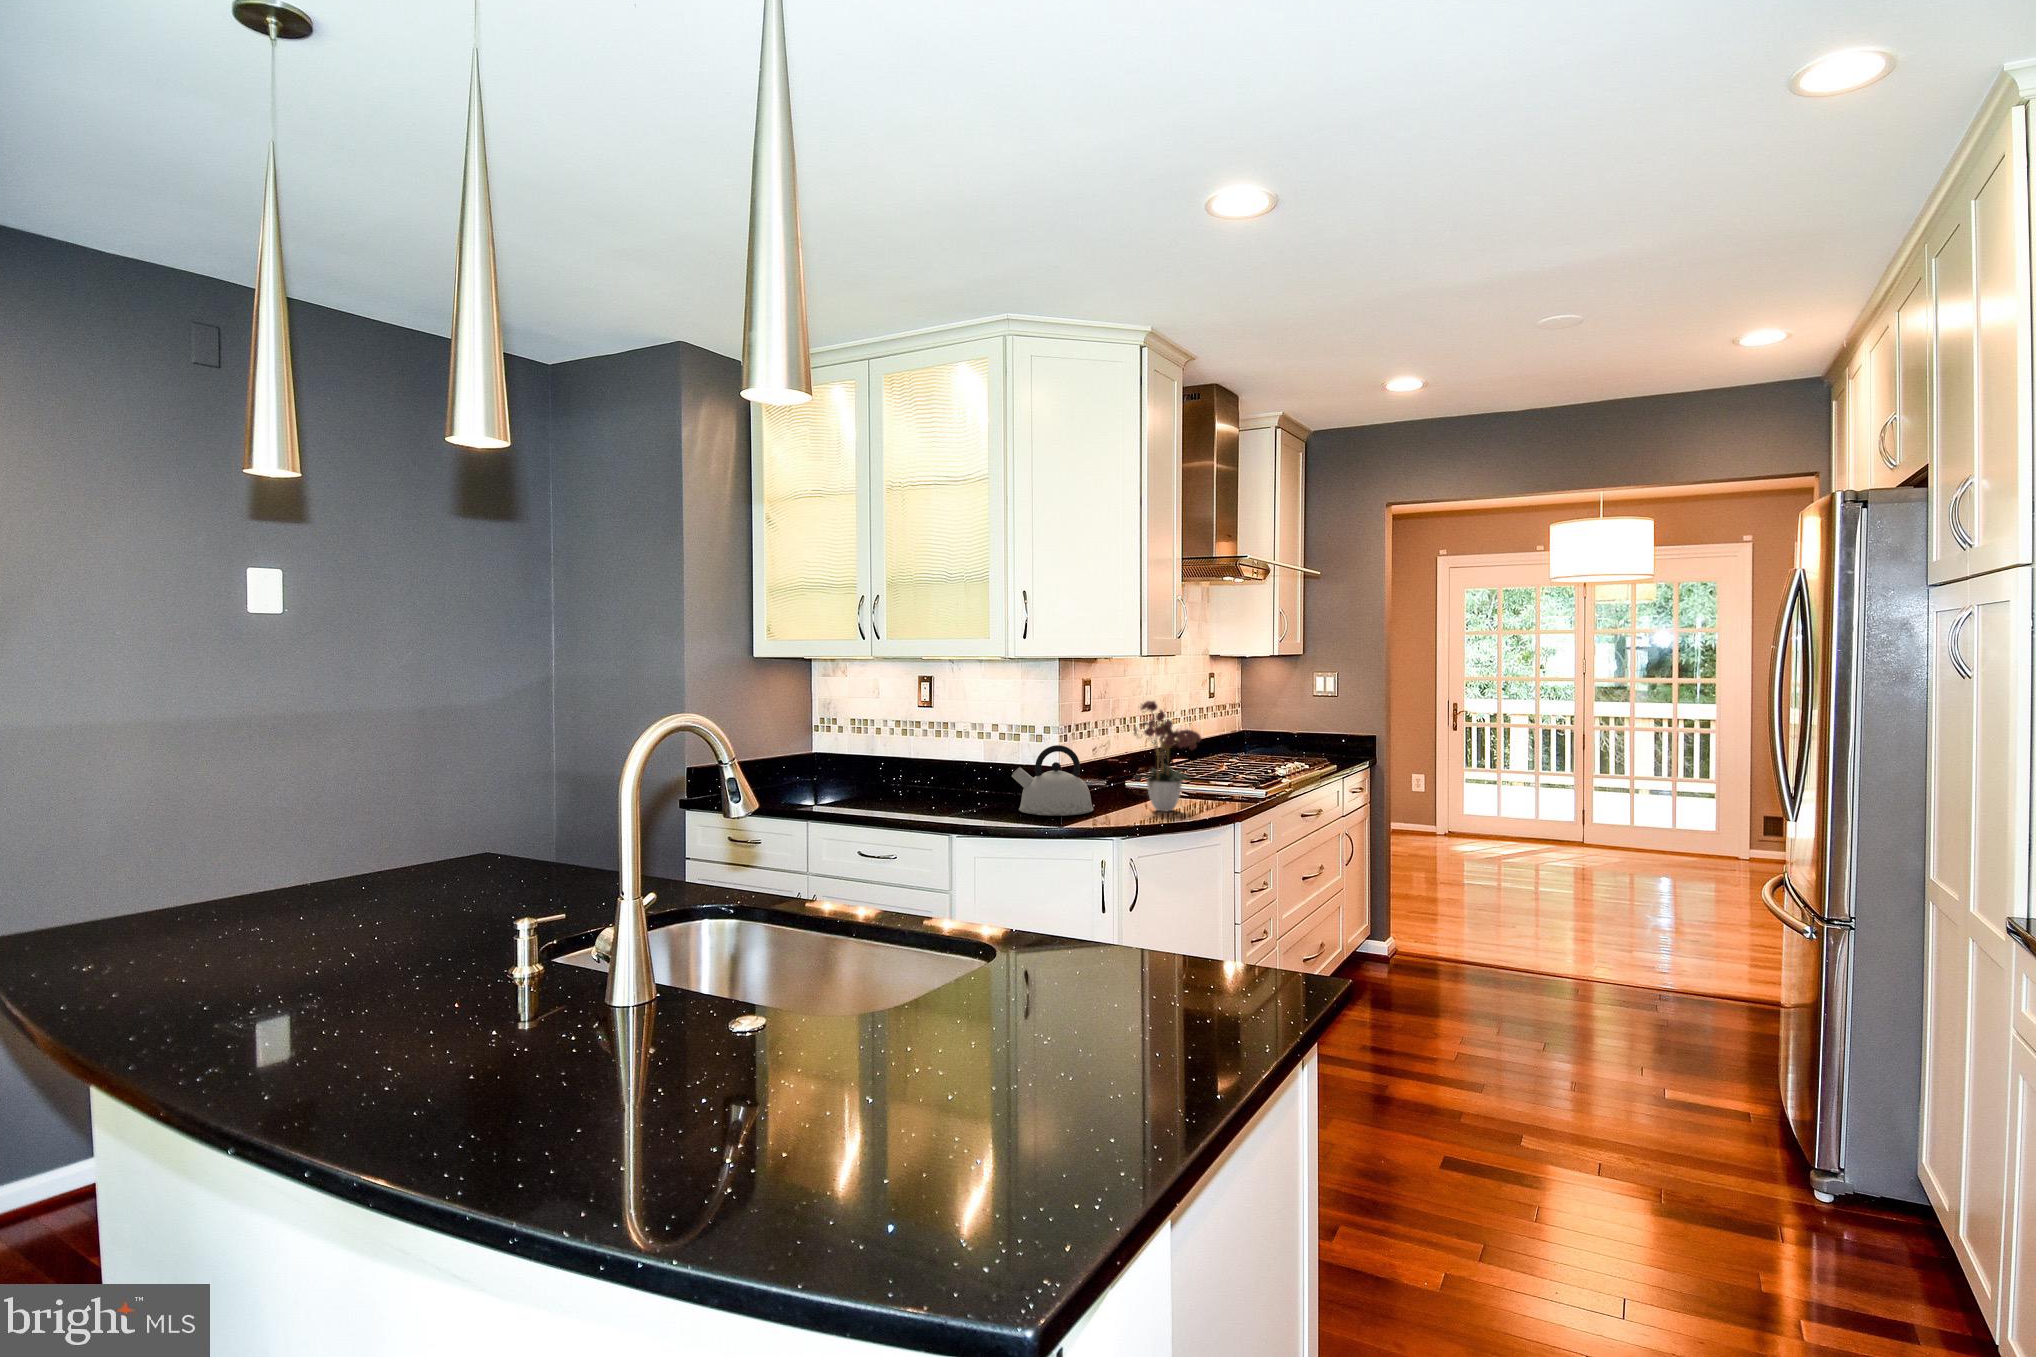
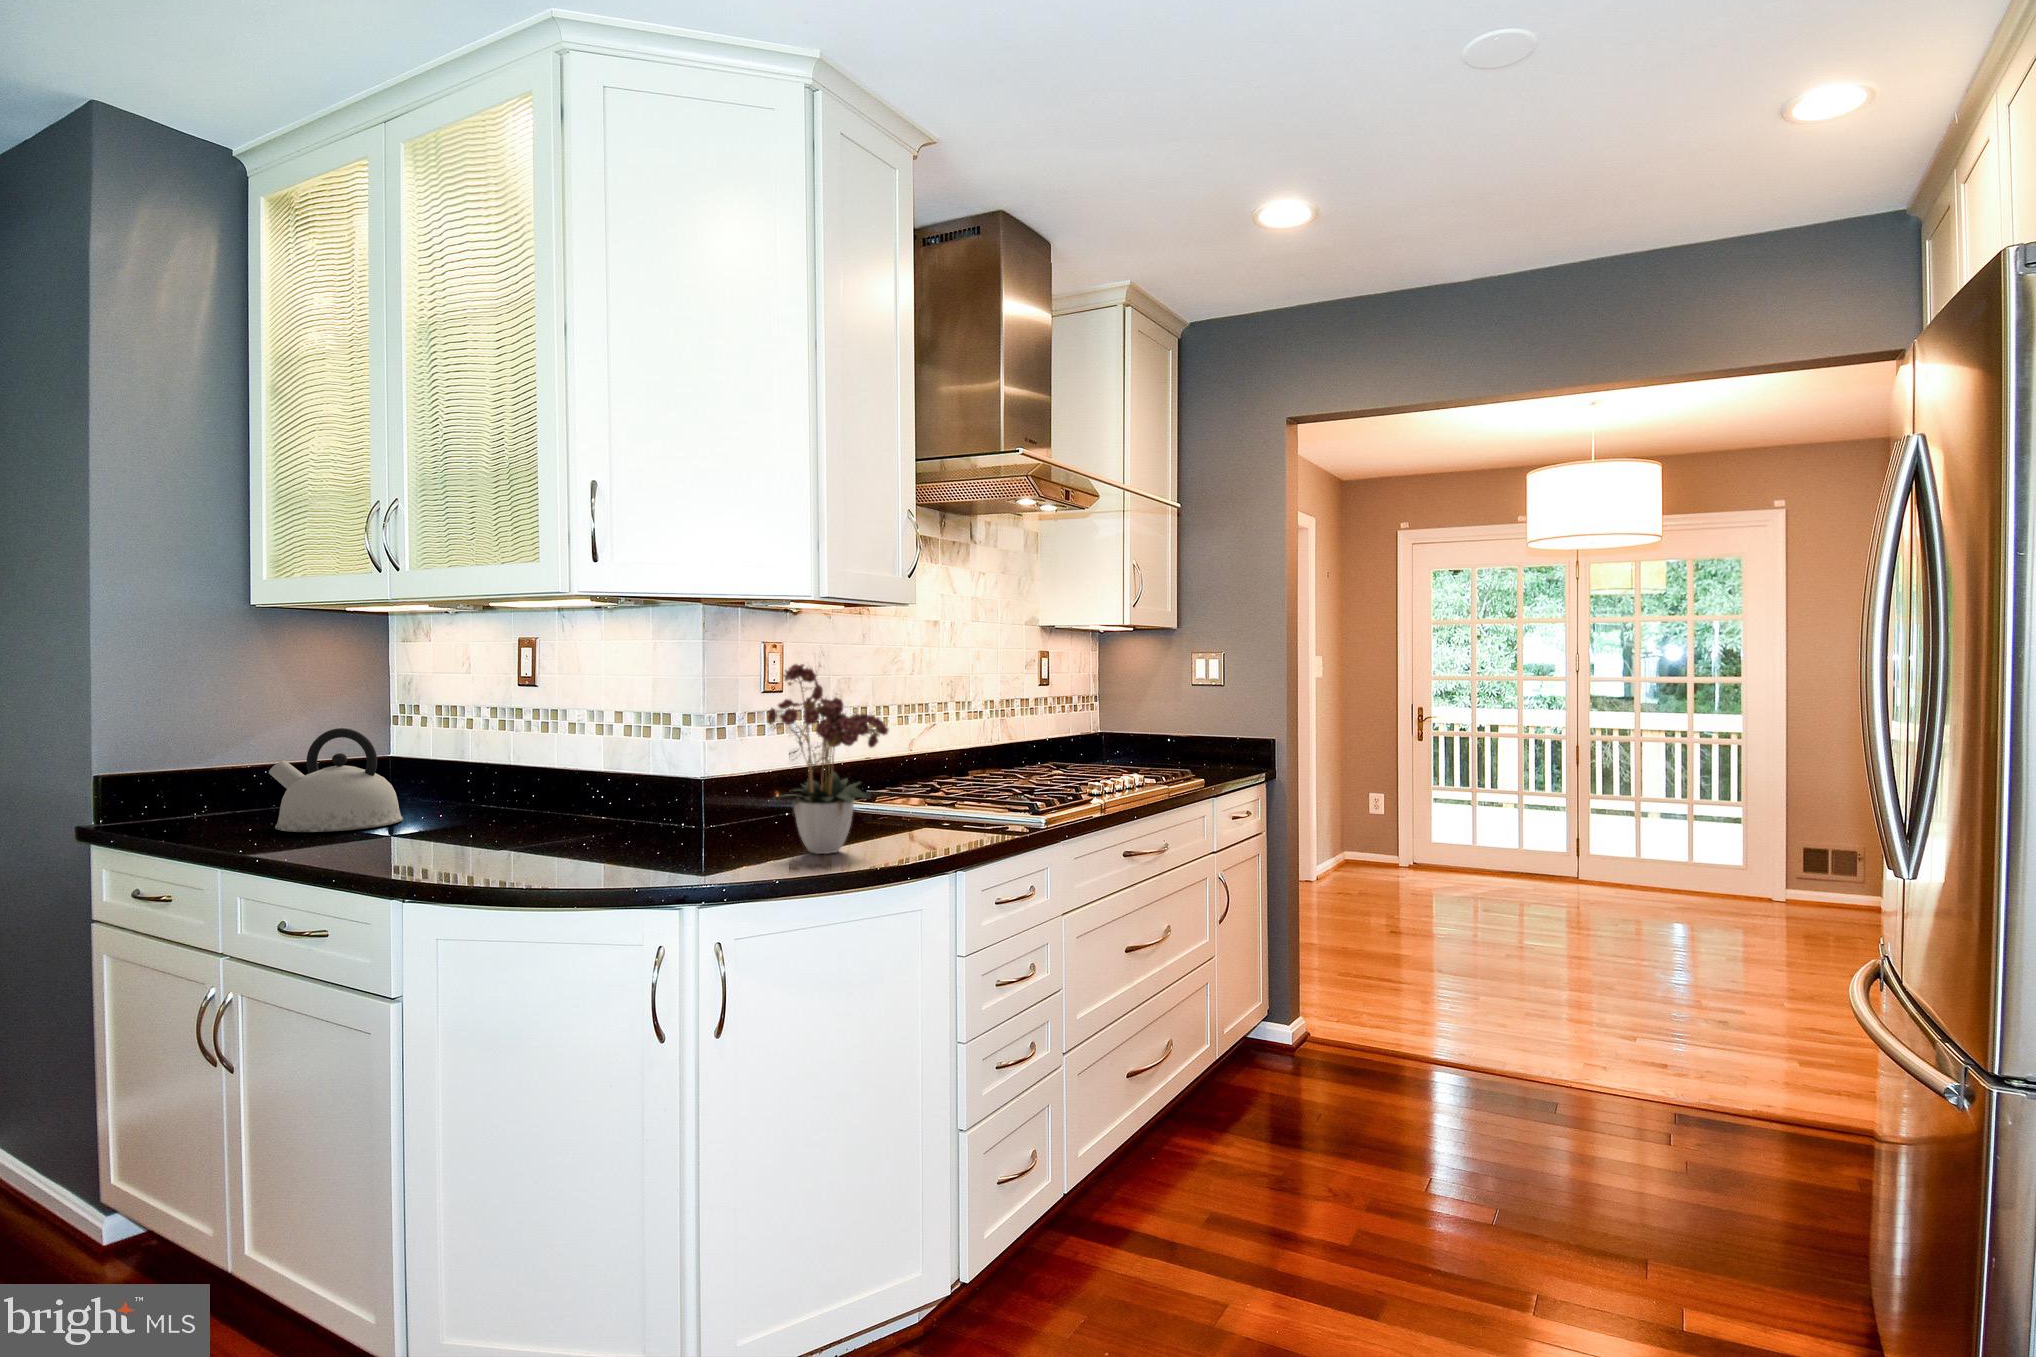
kettle: present [1012,745,1094,816] -> present [269,728,403,832]

